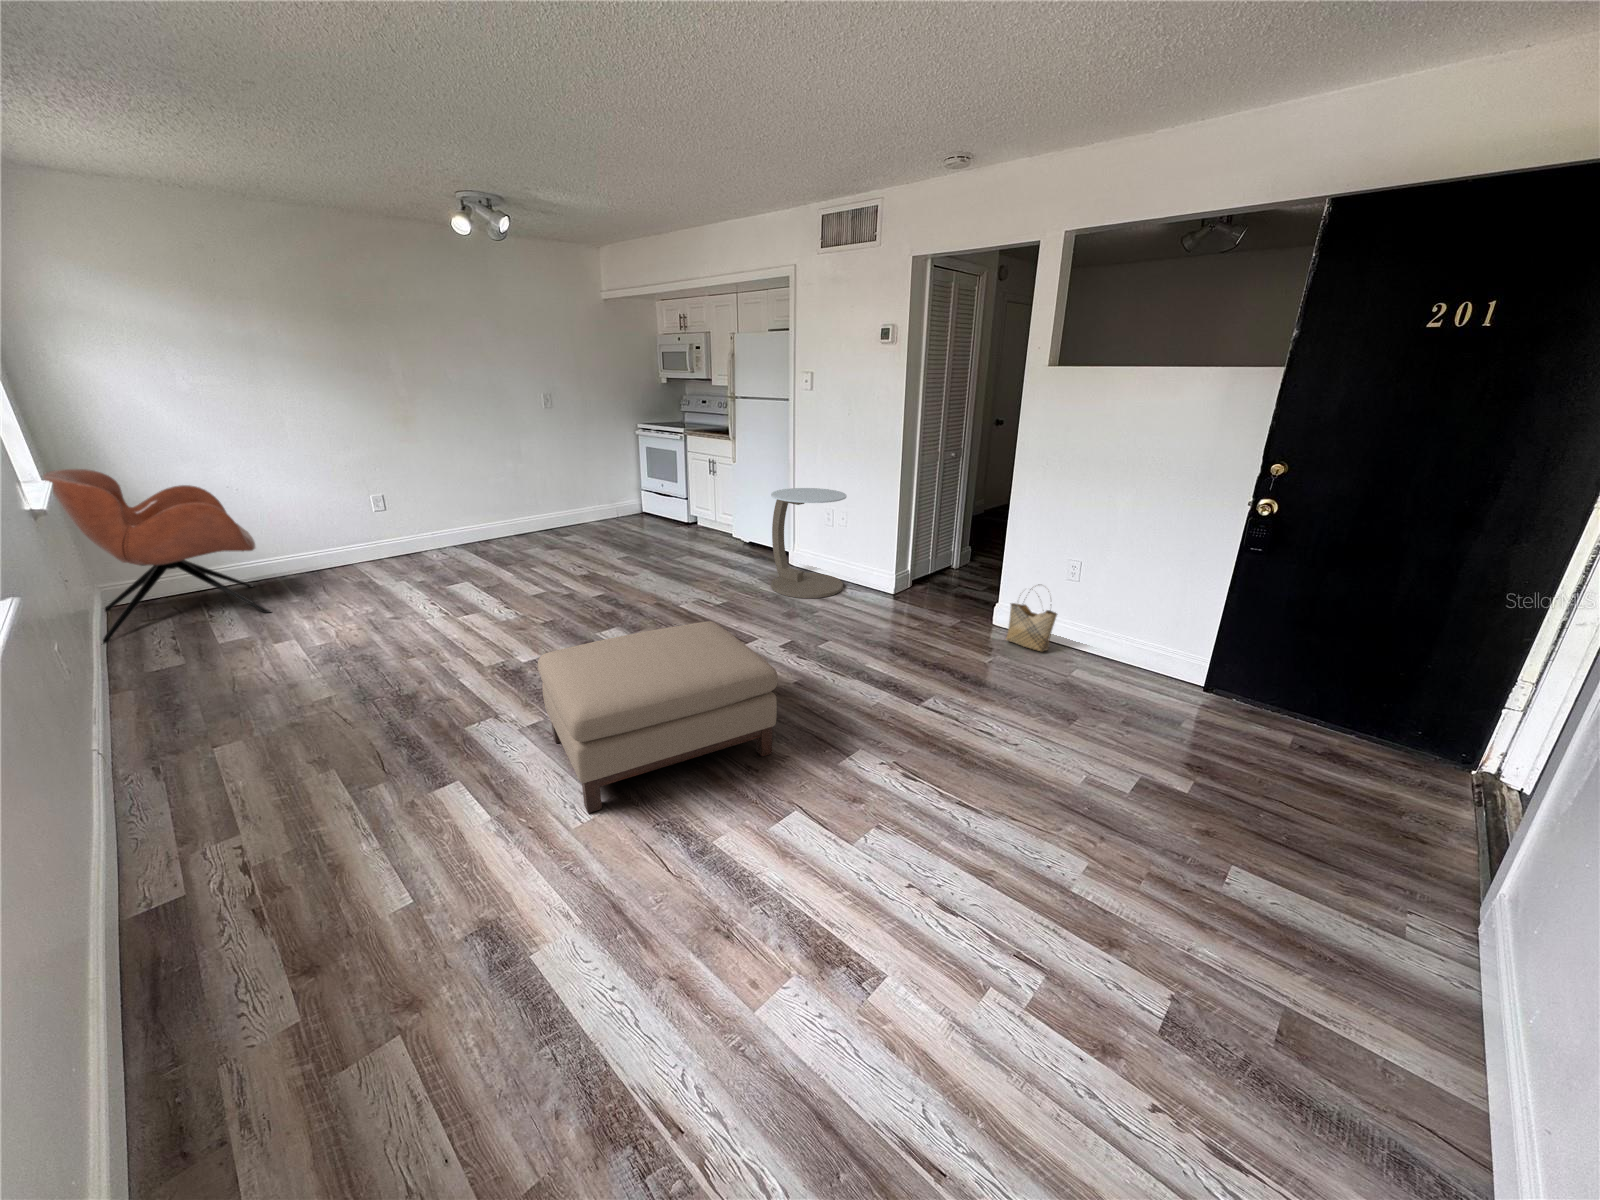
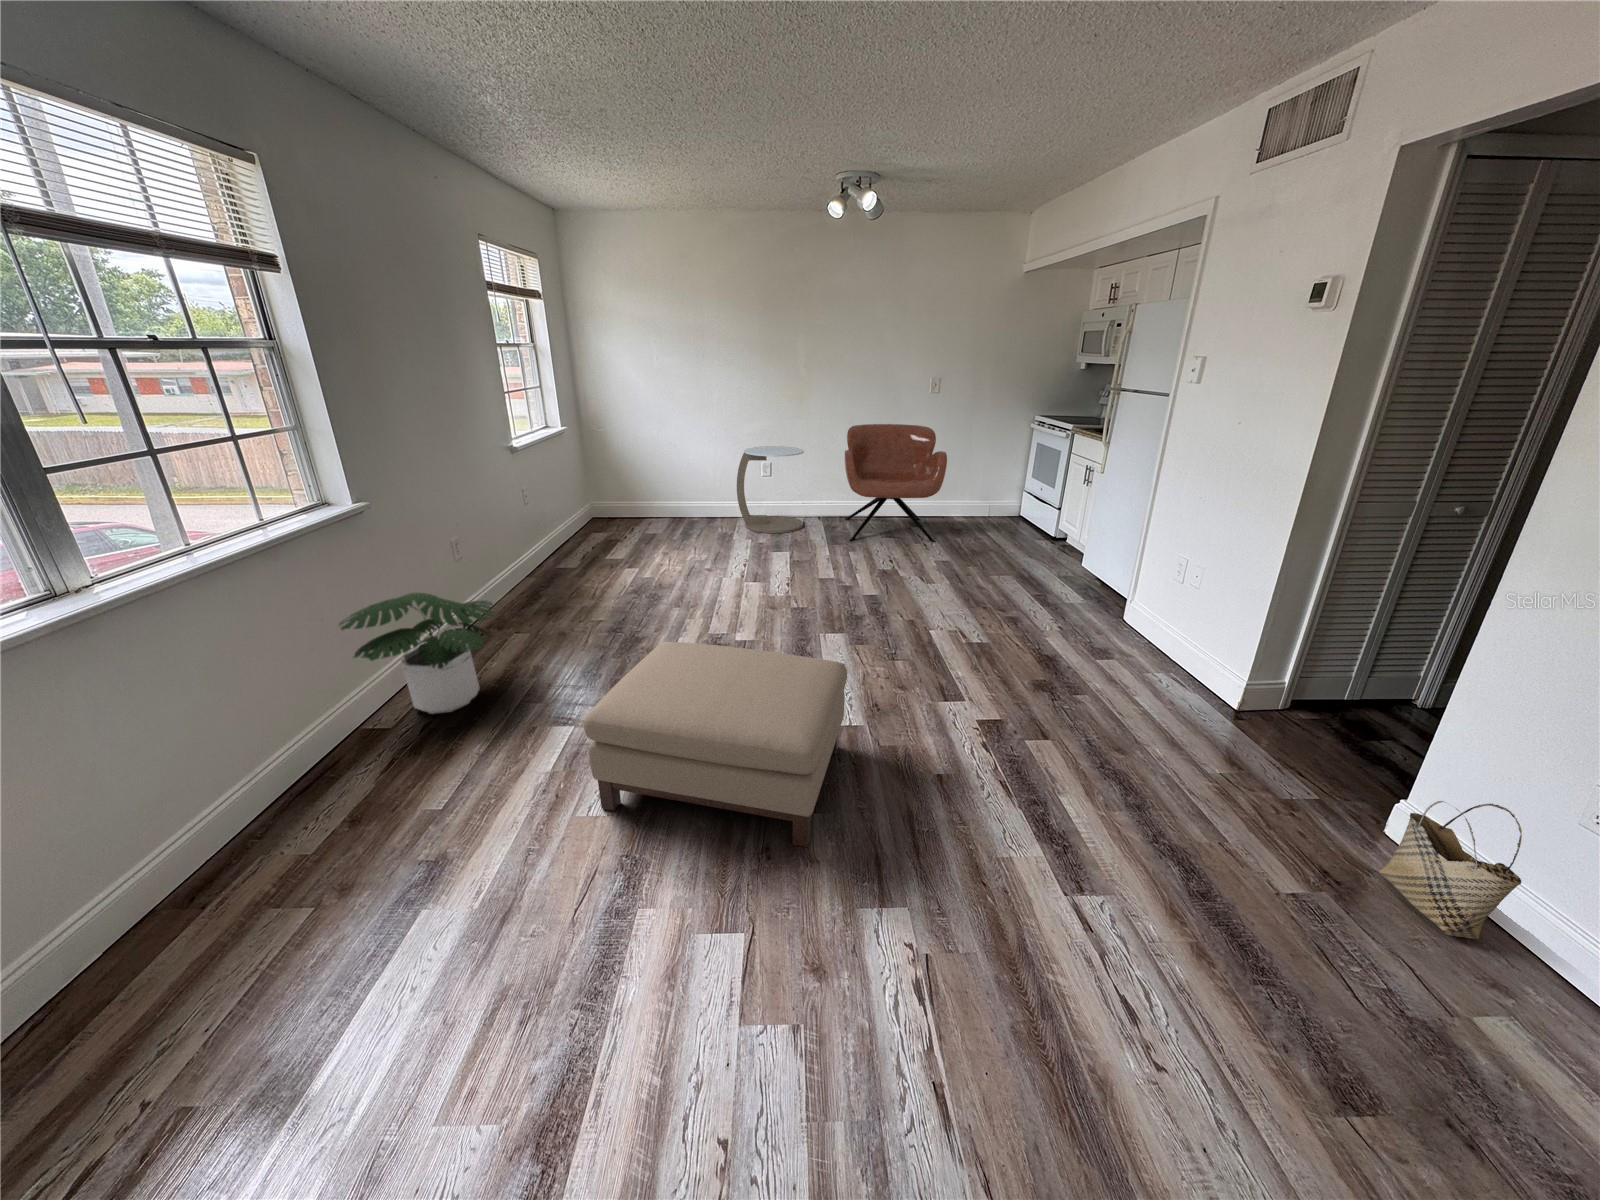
armchair: present [43,469,271,645] -> present [845,424,947,542]
side table: present [771,488,847,598] -> present [737,446,804,533]
potted plant: none [52,694,312,863] -> present [339,593,500,714]

